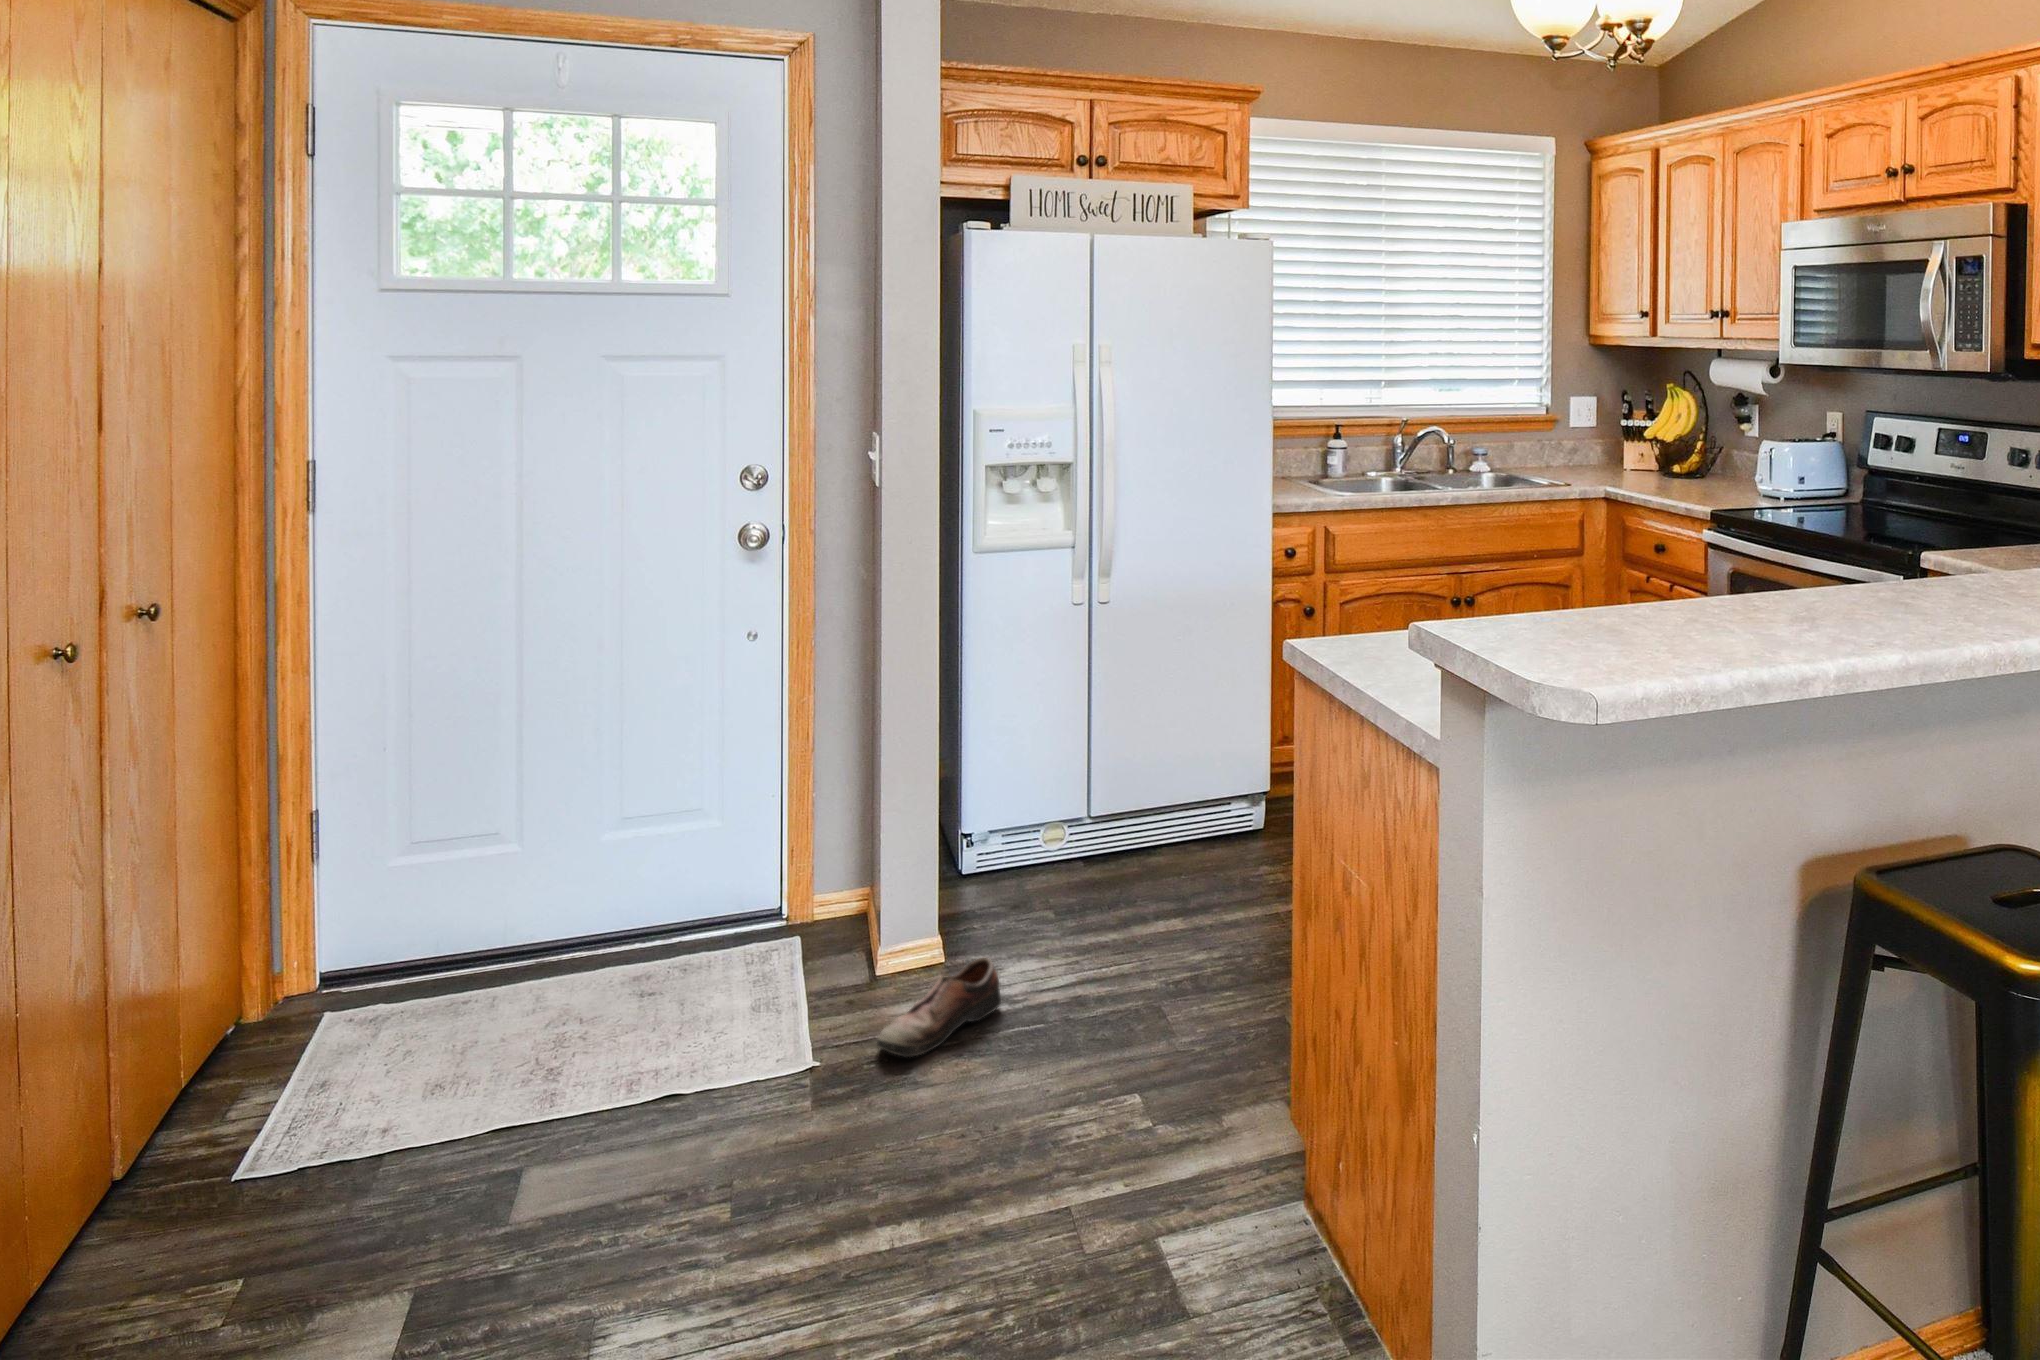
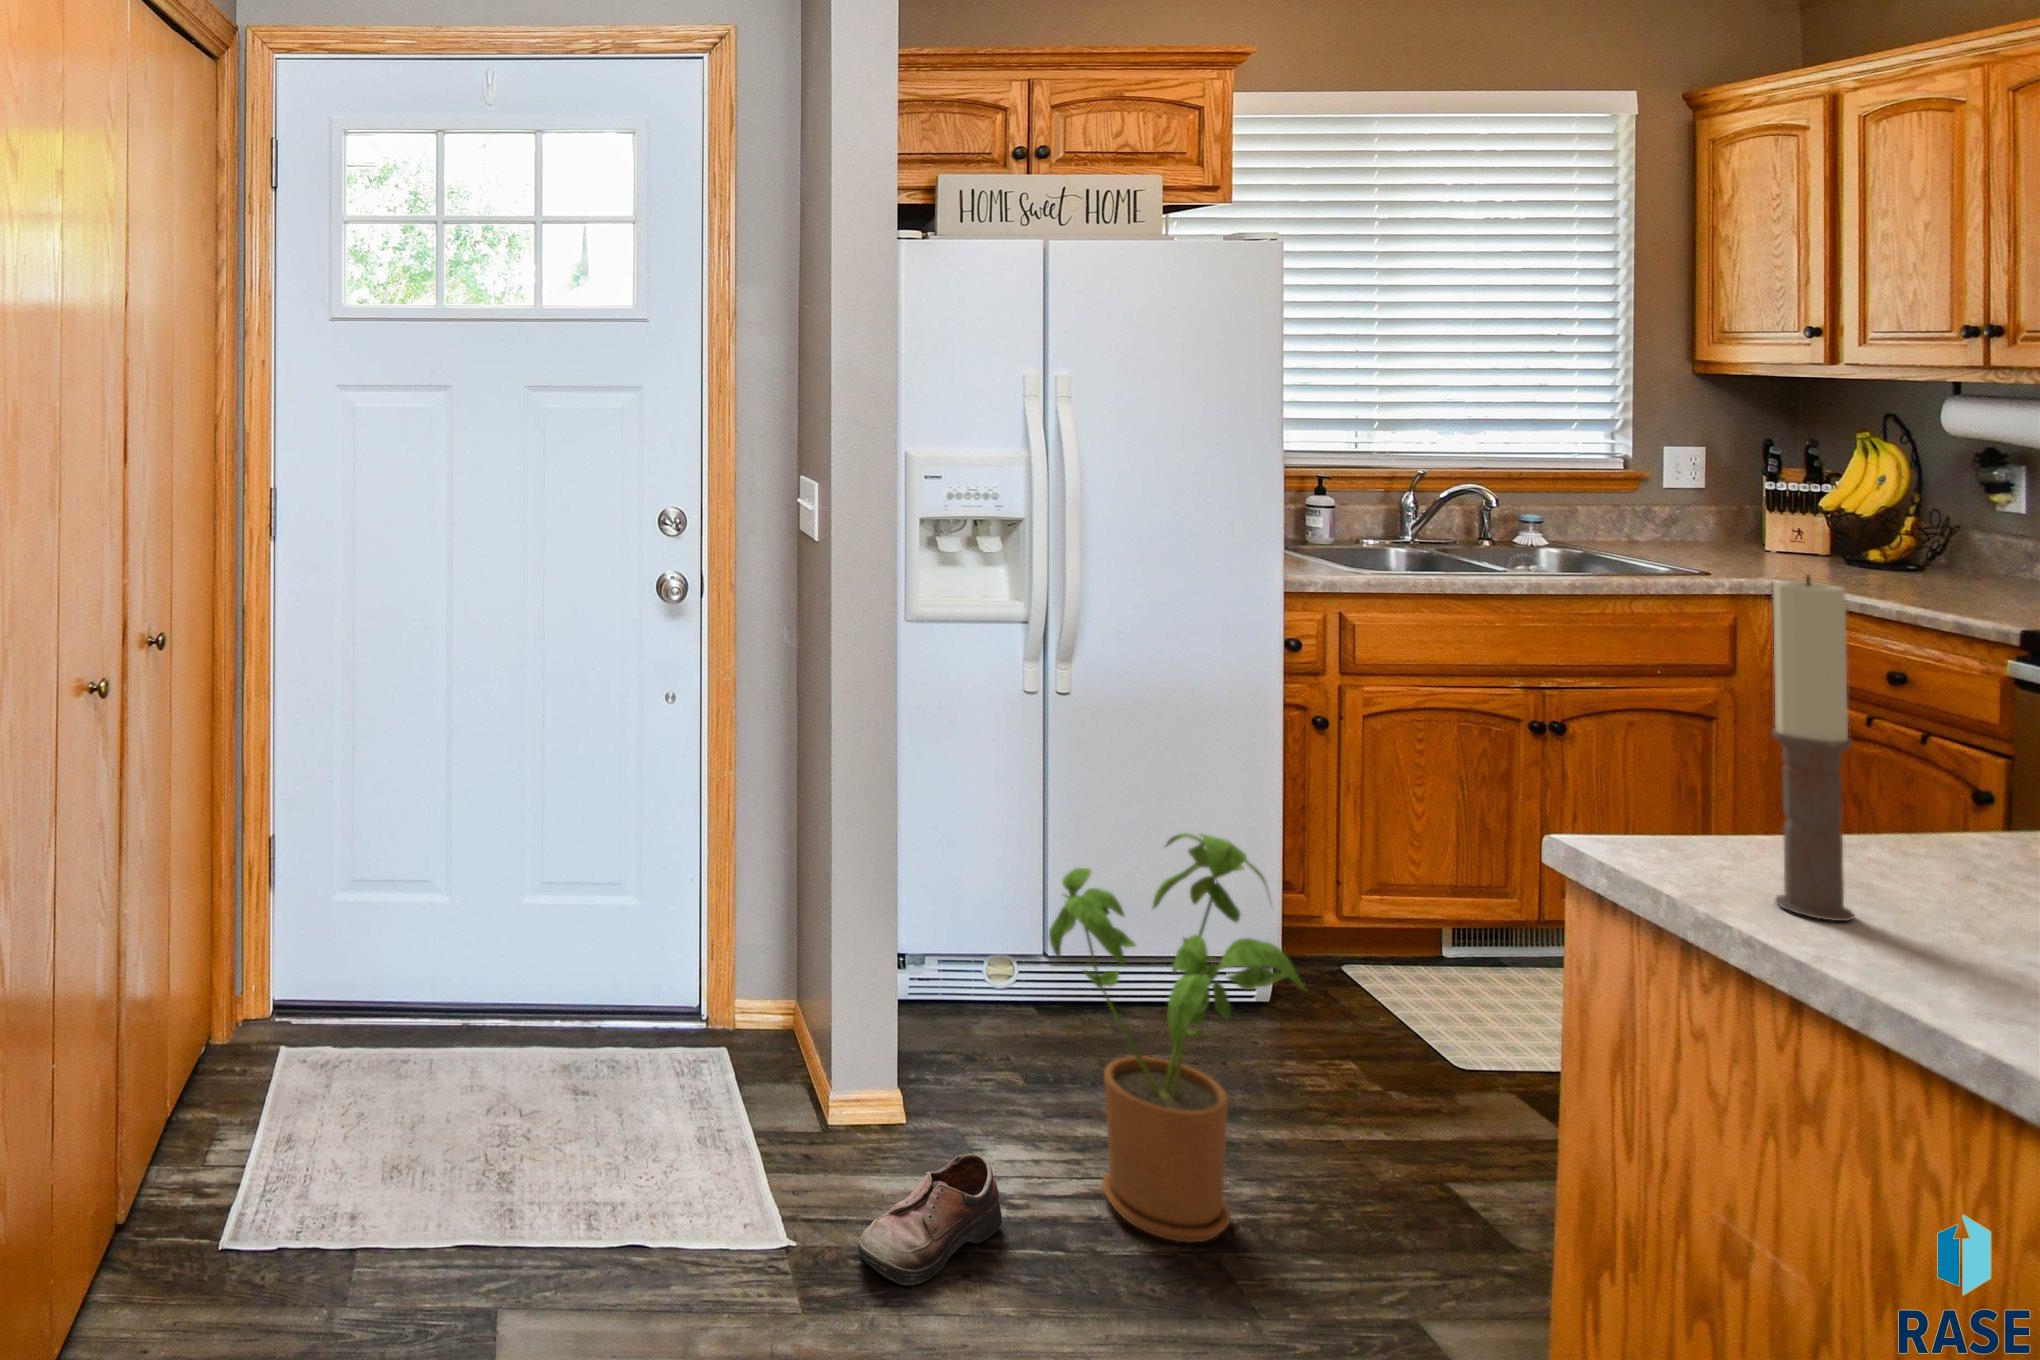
candle: none [1355,452,1388,647] -> present [1771,576,1854,921]
house plant: none [1050,688,1214,990] -> present [1049,833,1305,1243]

